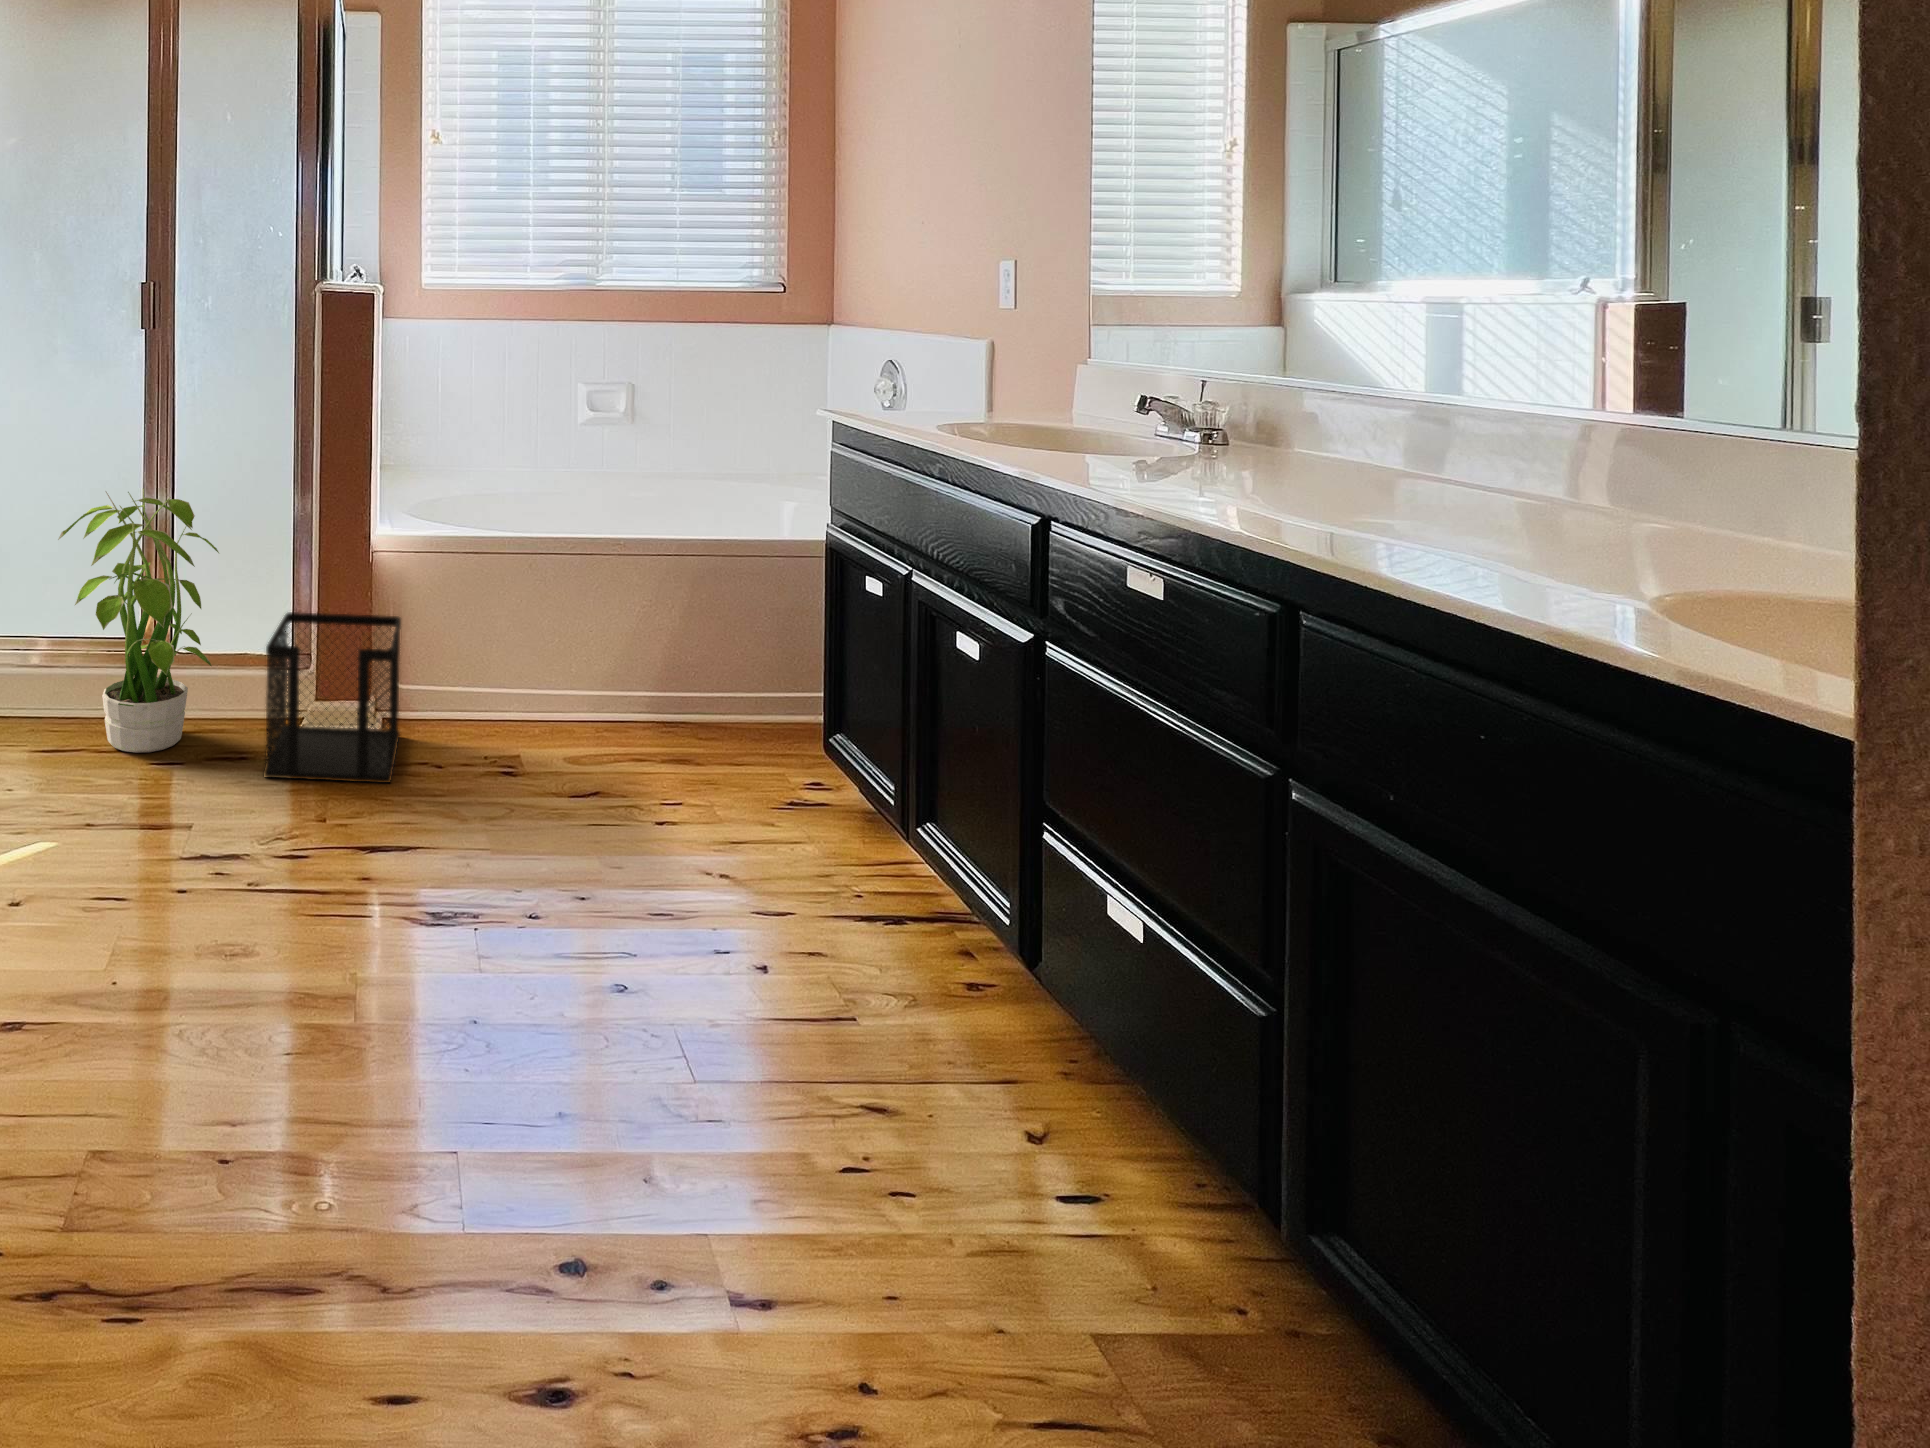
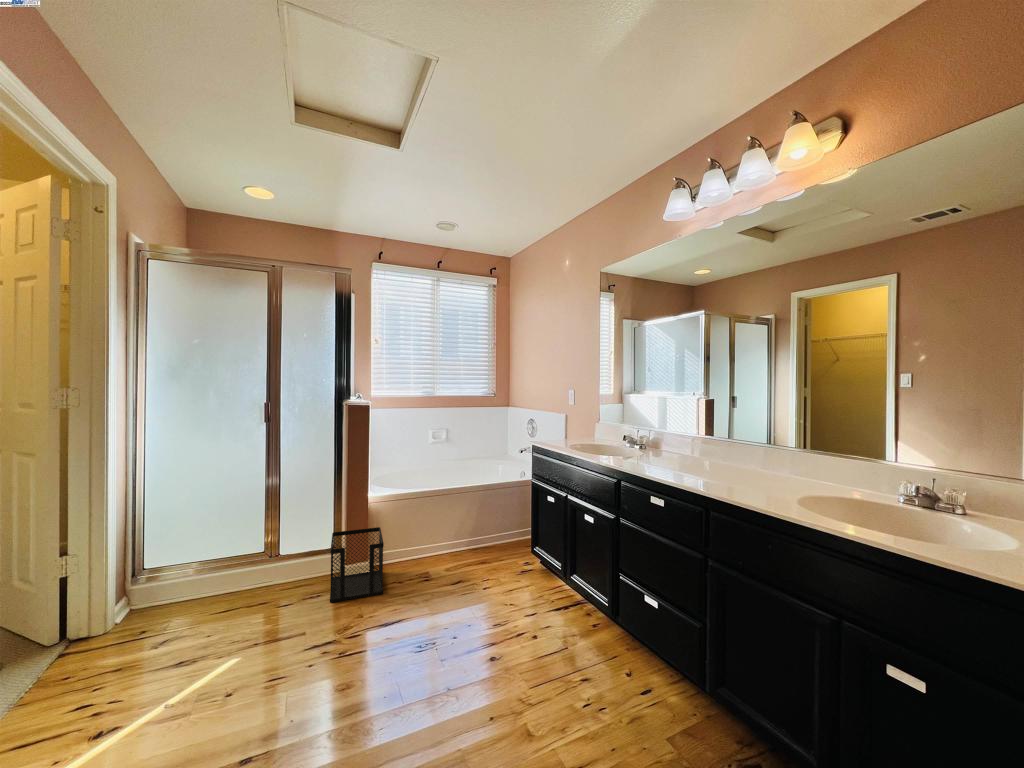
potted plant: present [58,489,219,753] -> none [225,490,302,604]

